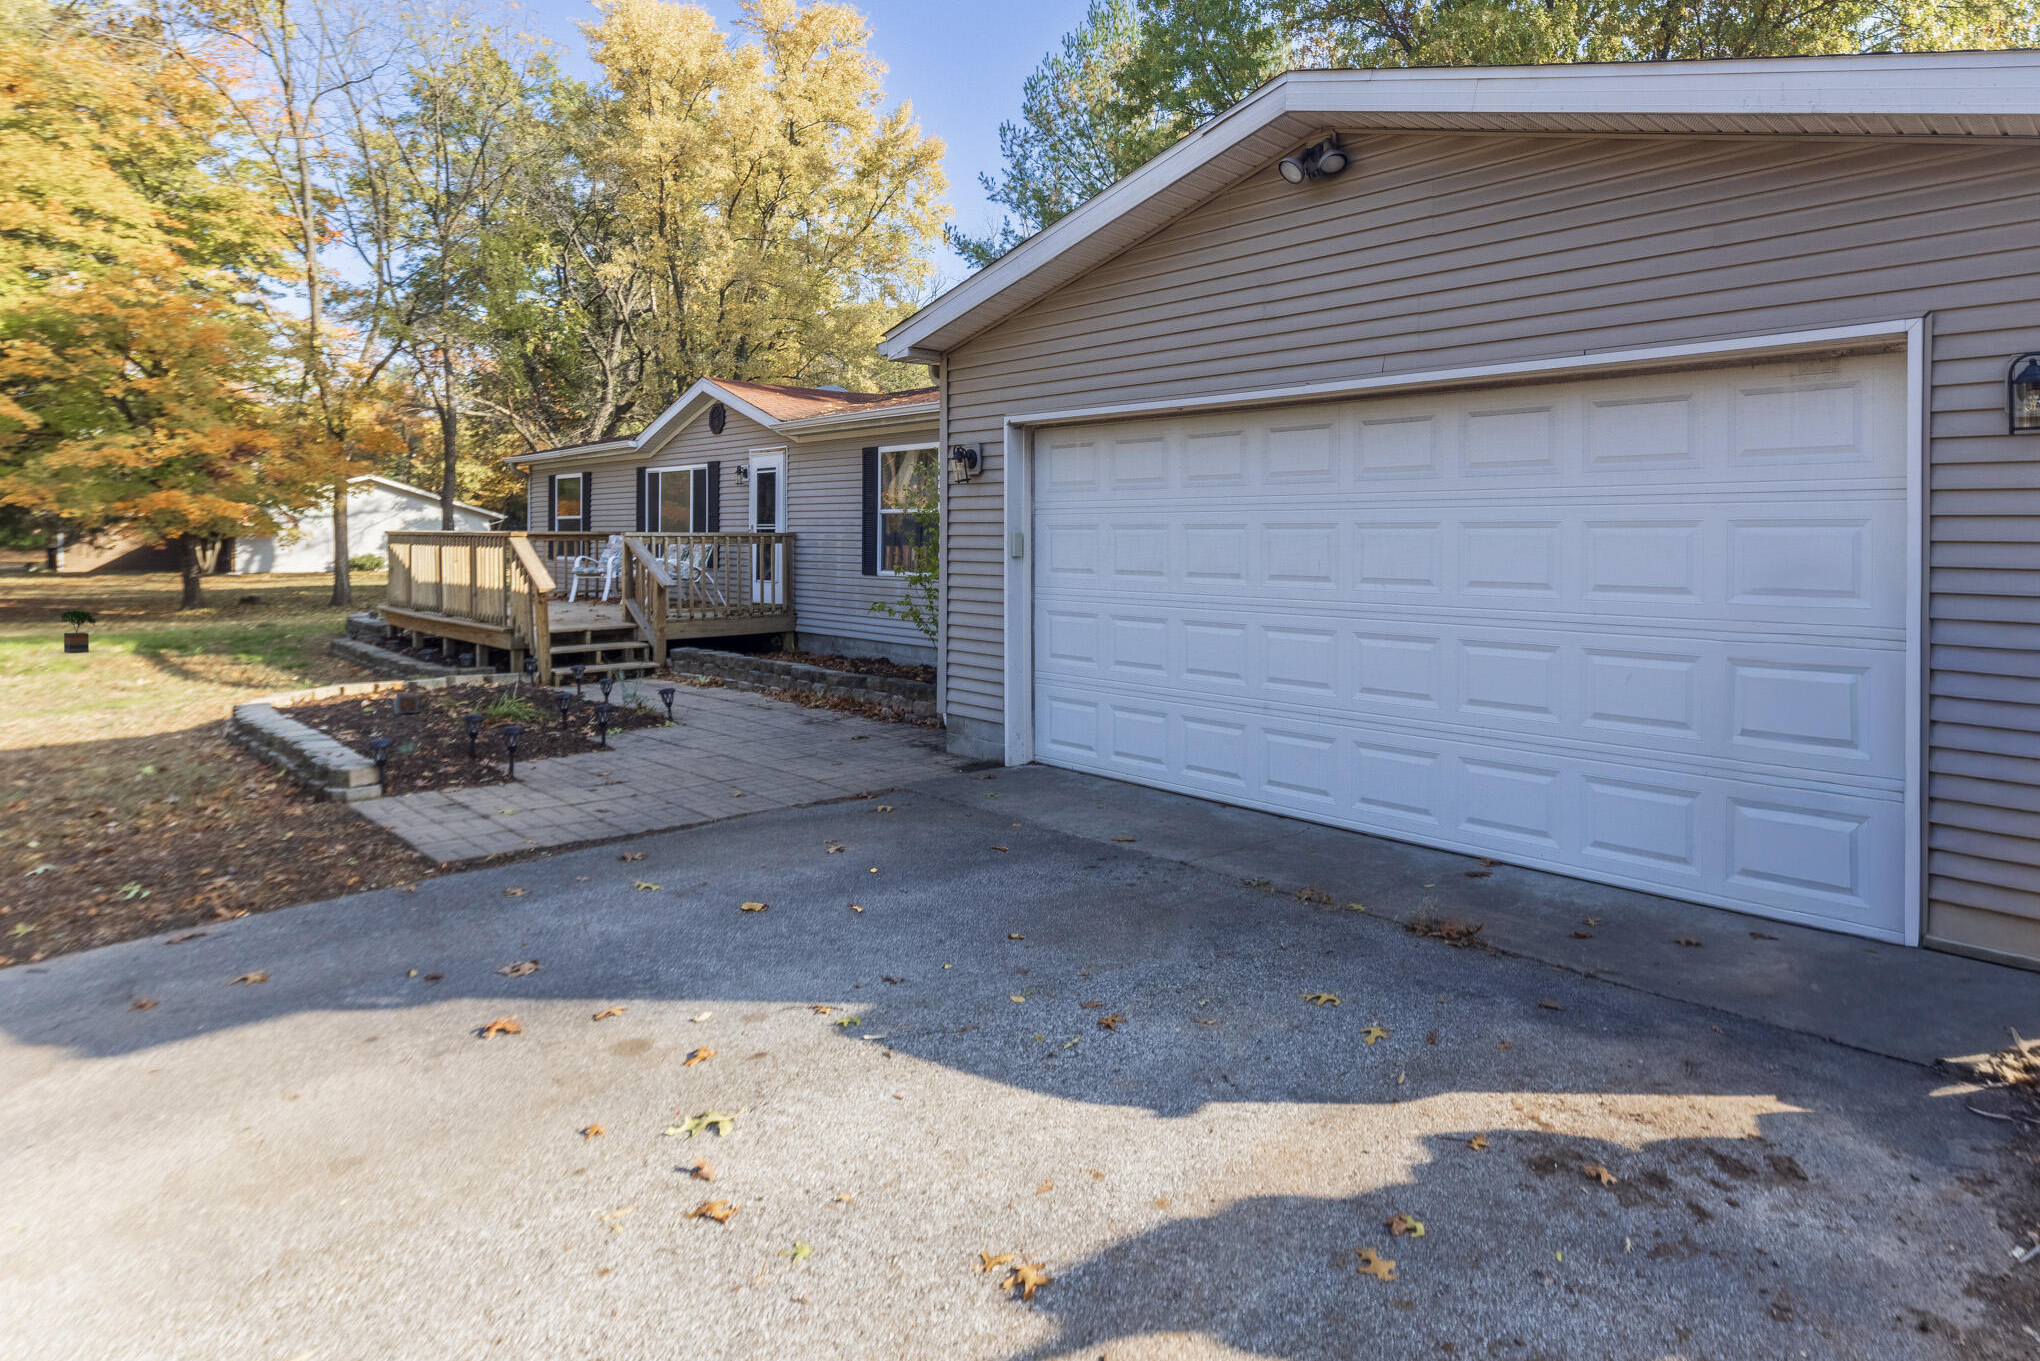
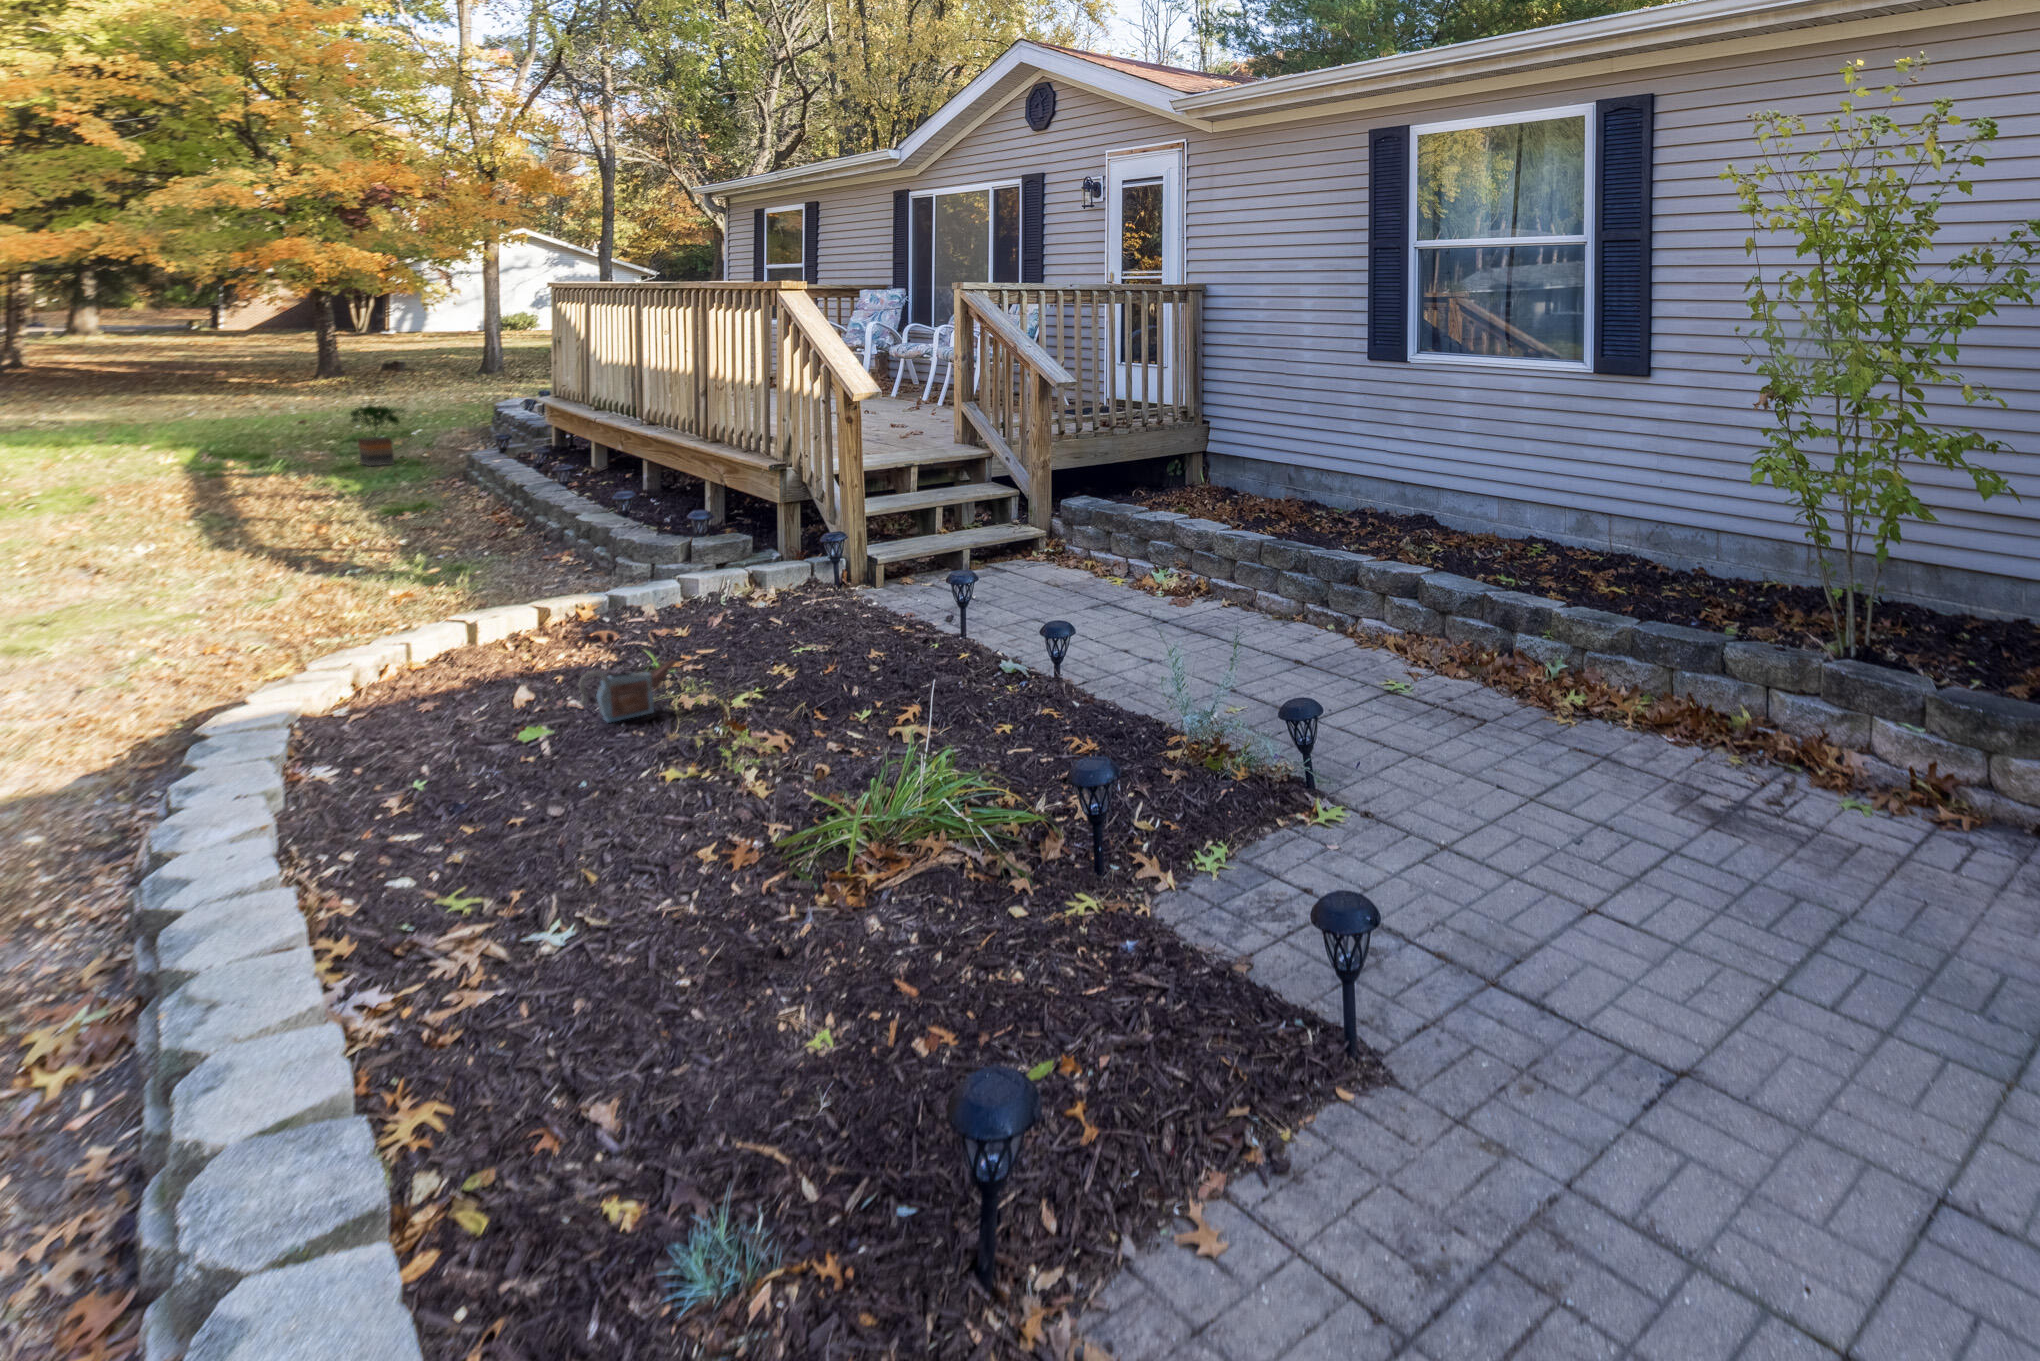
potted tree: present [60,610,96,653] -> present [350,406,399,466]

